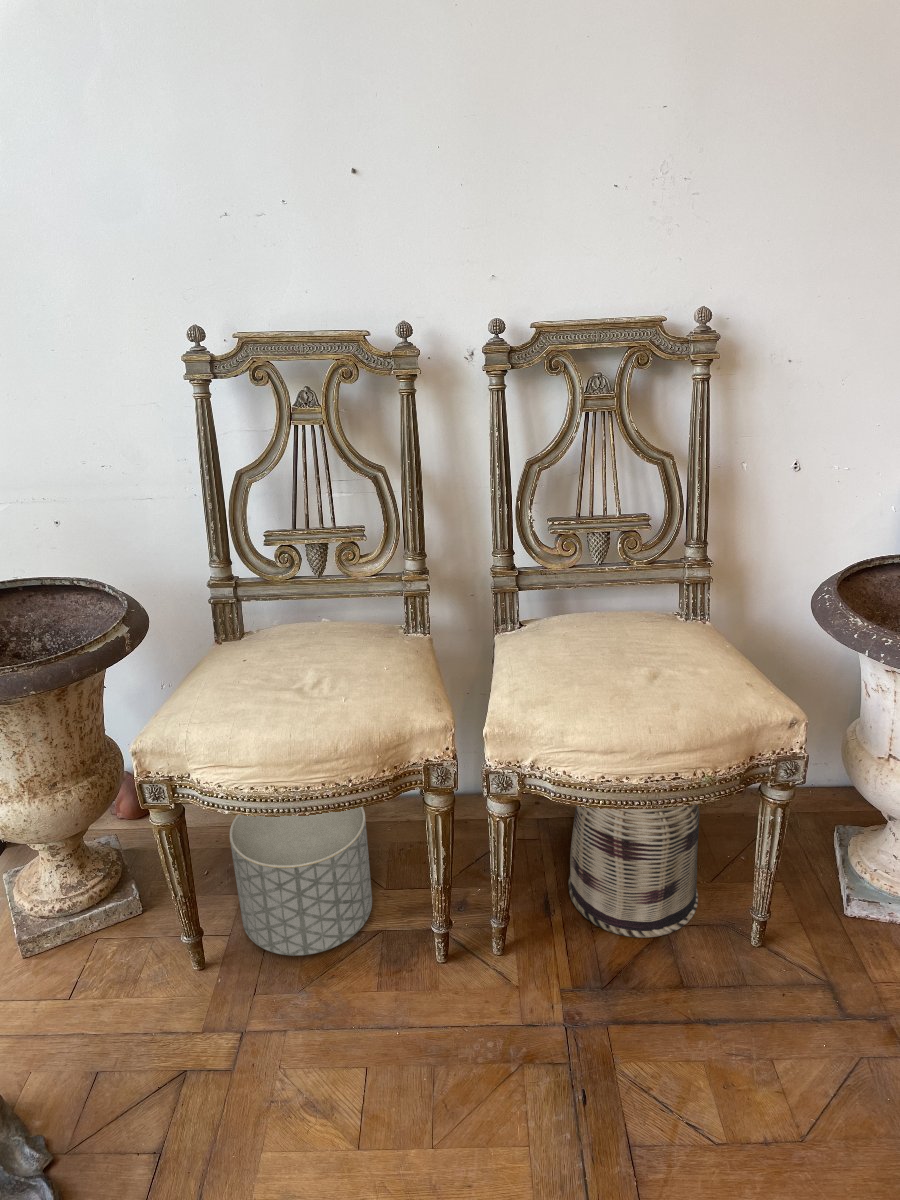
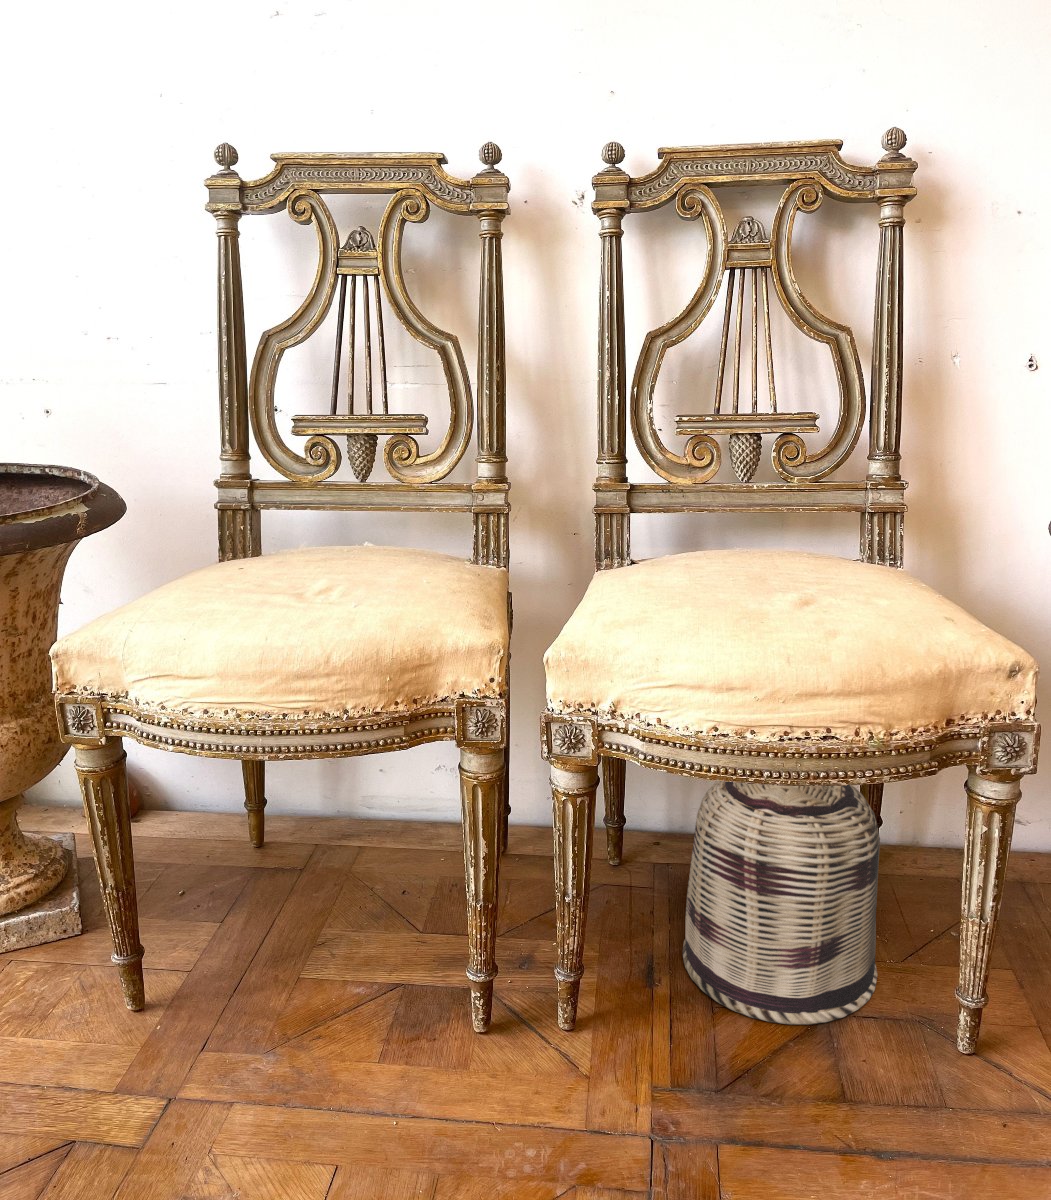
planter: present [229,807,372,956] -> none [193,767,394,996]

